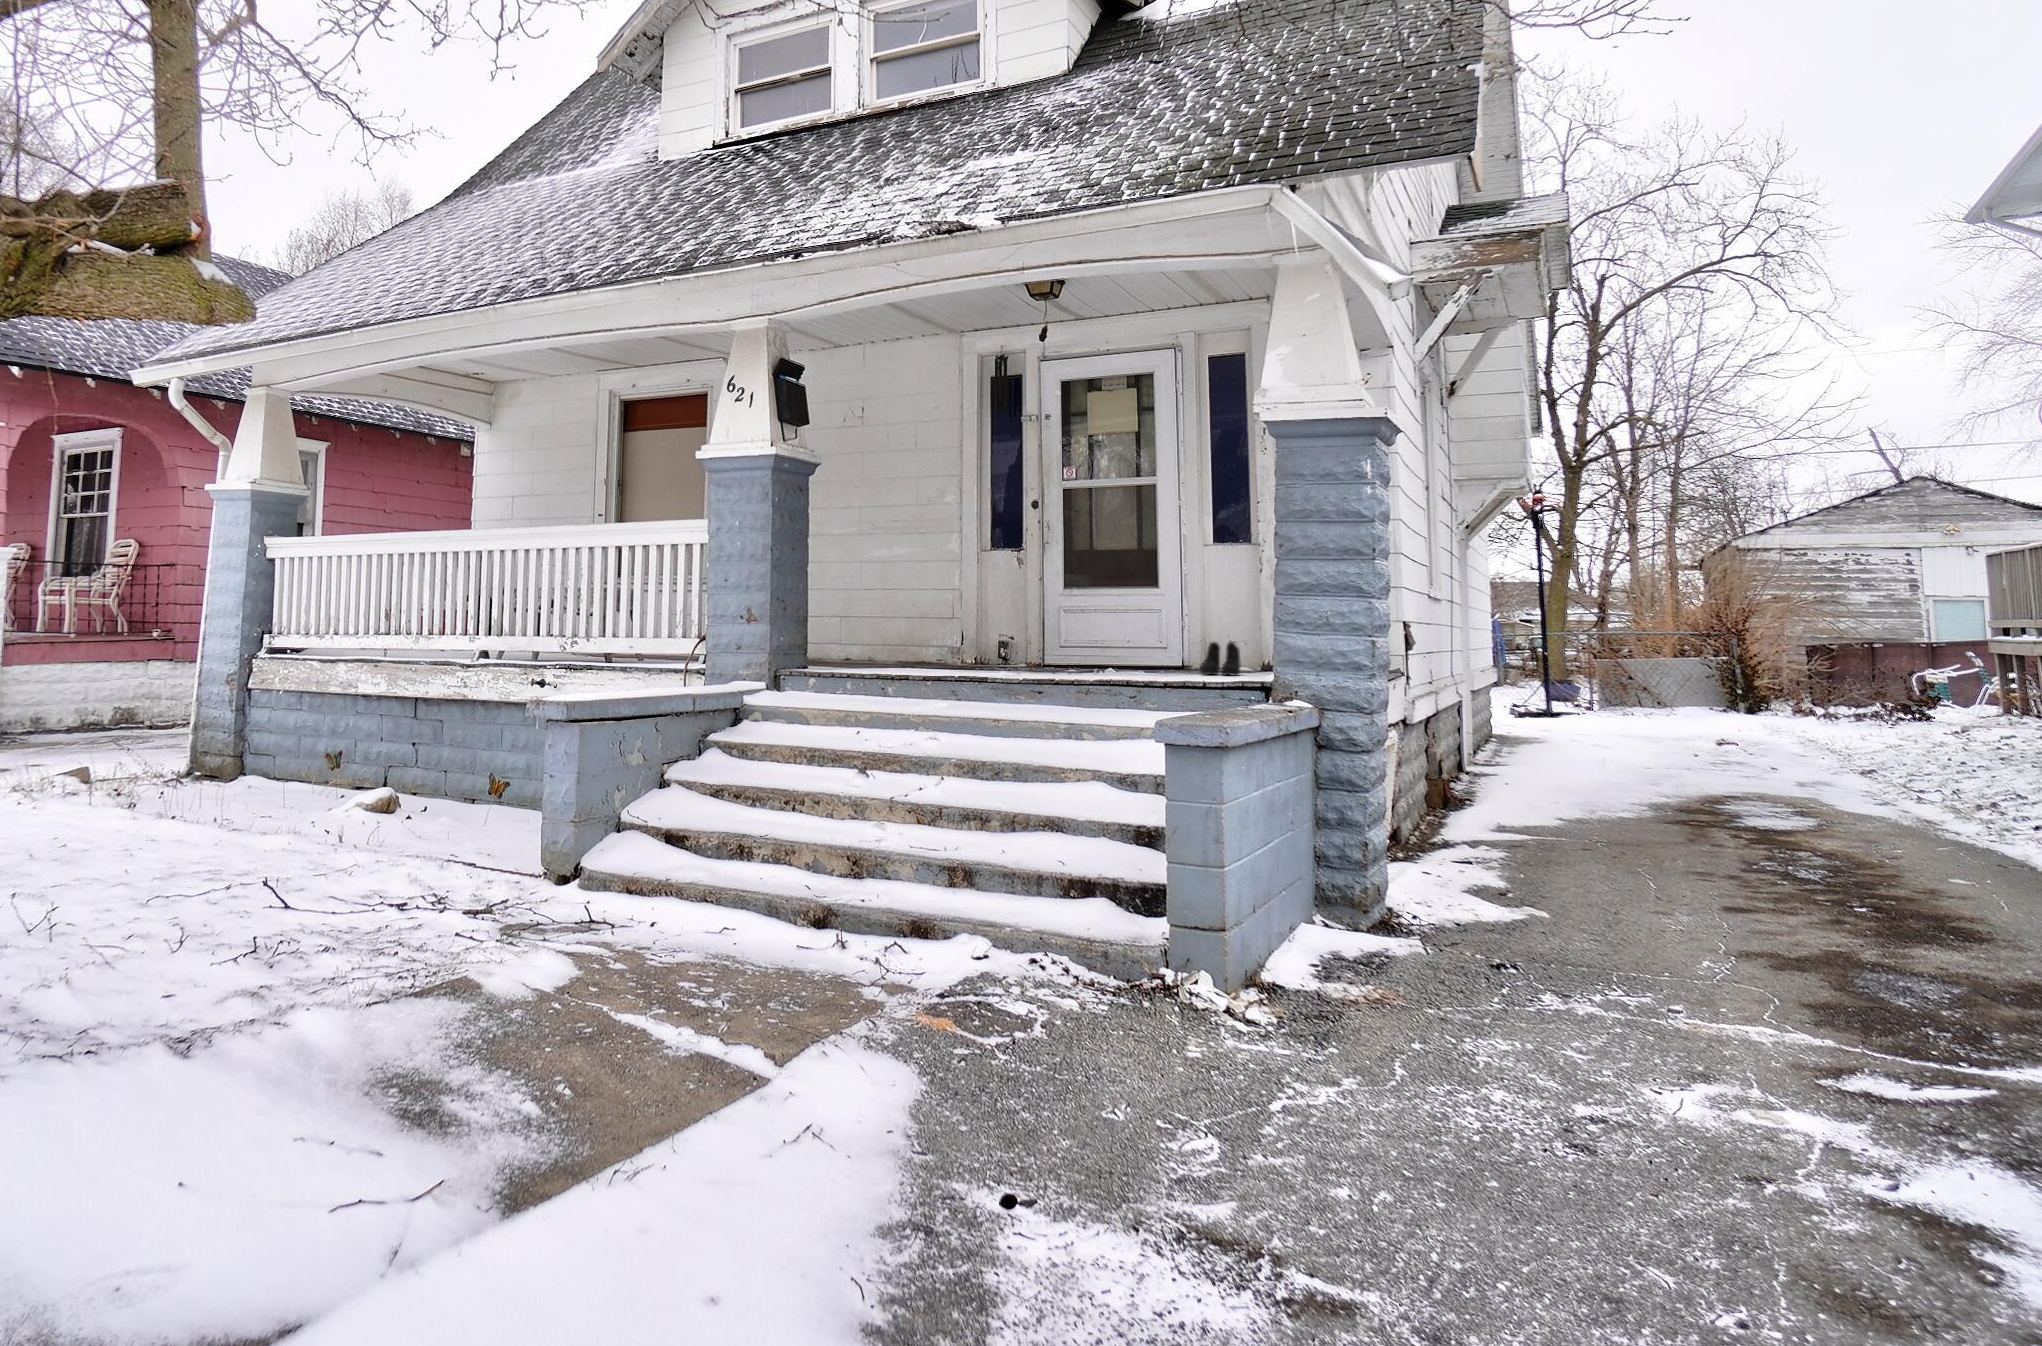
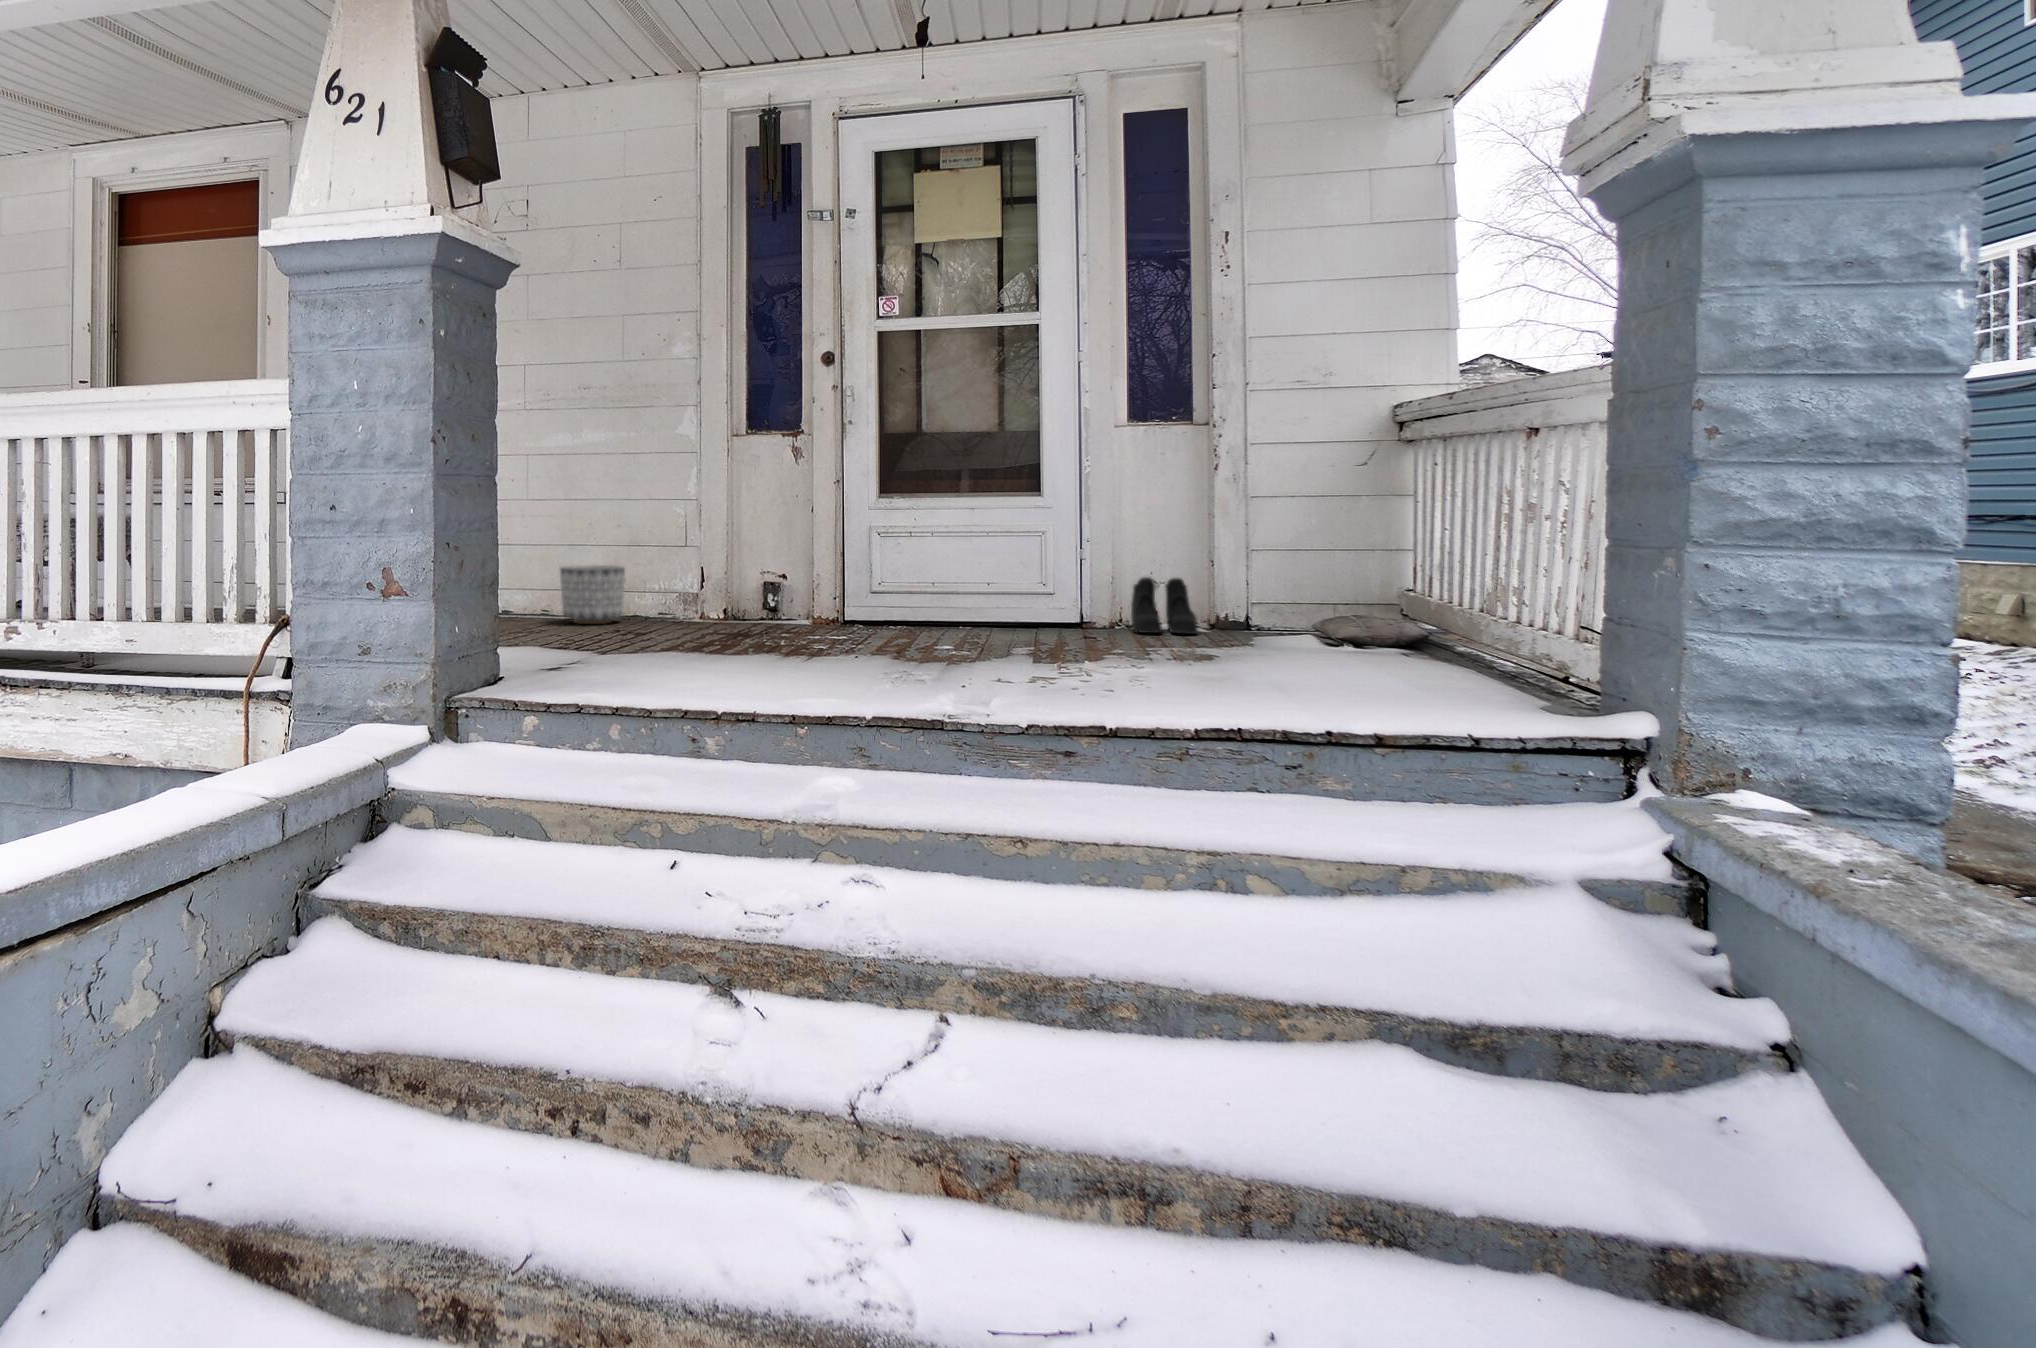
planter: none [870,631,910,666] -> present [560,565,625,624]

